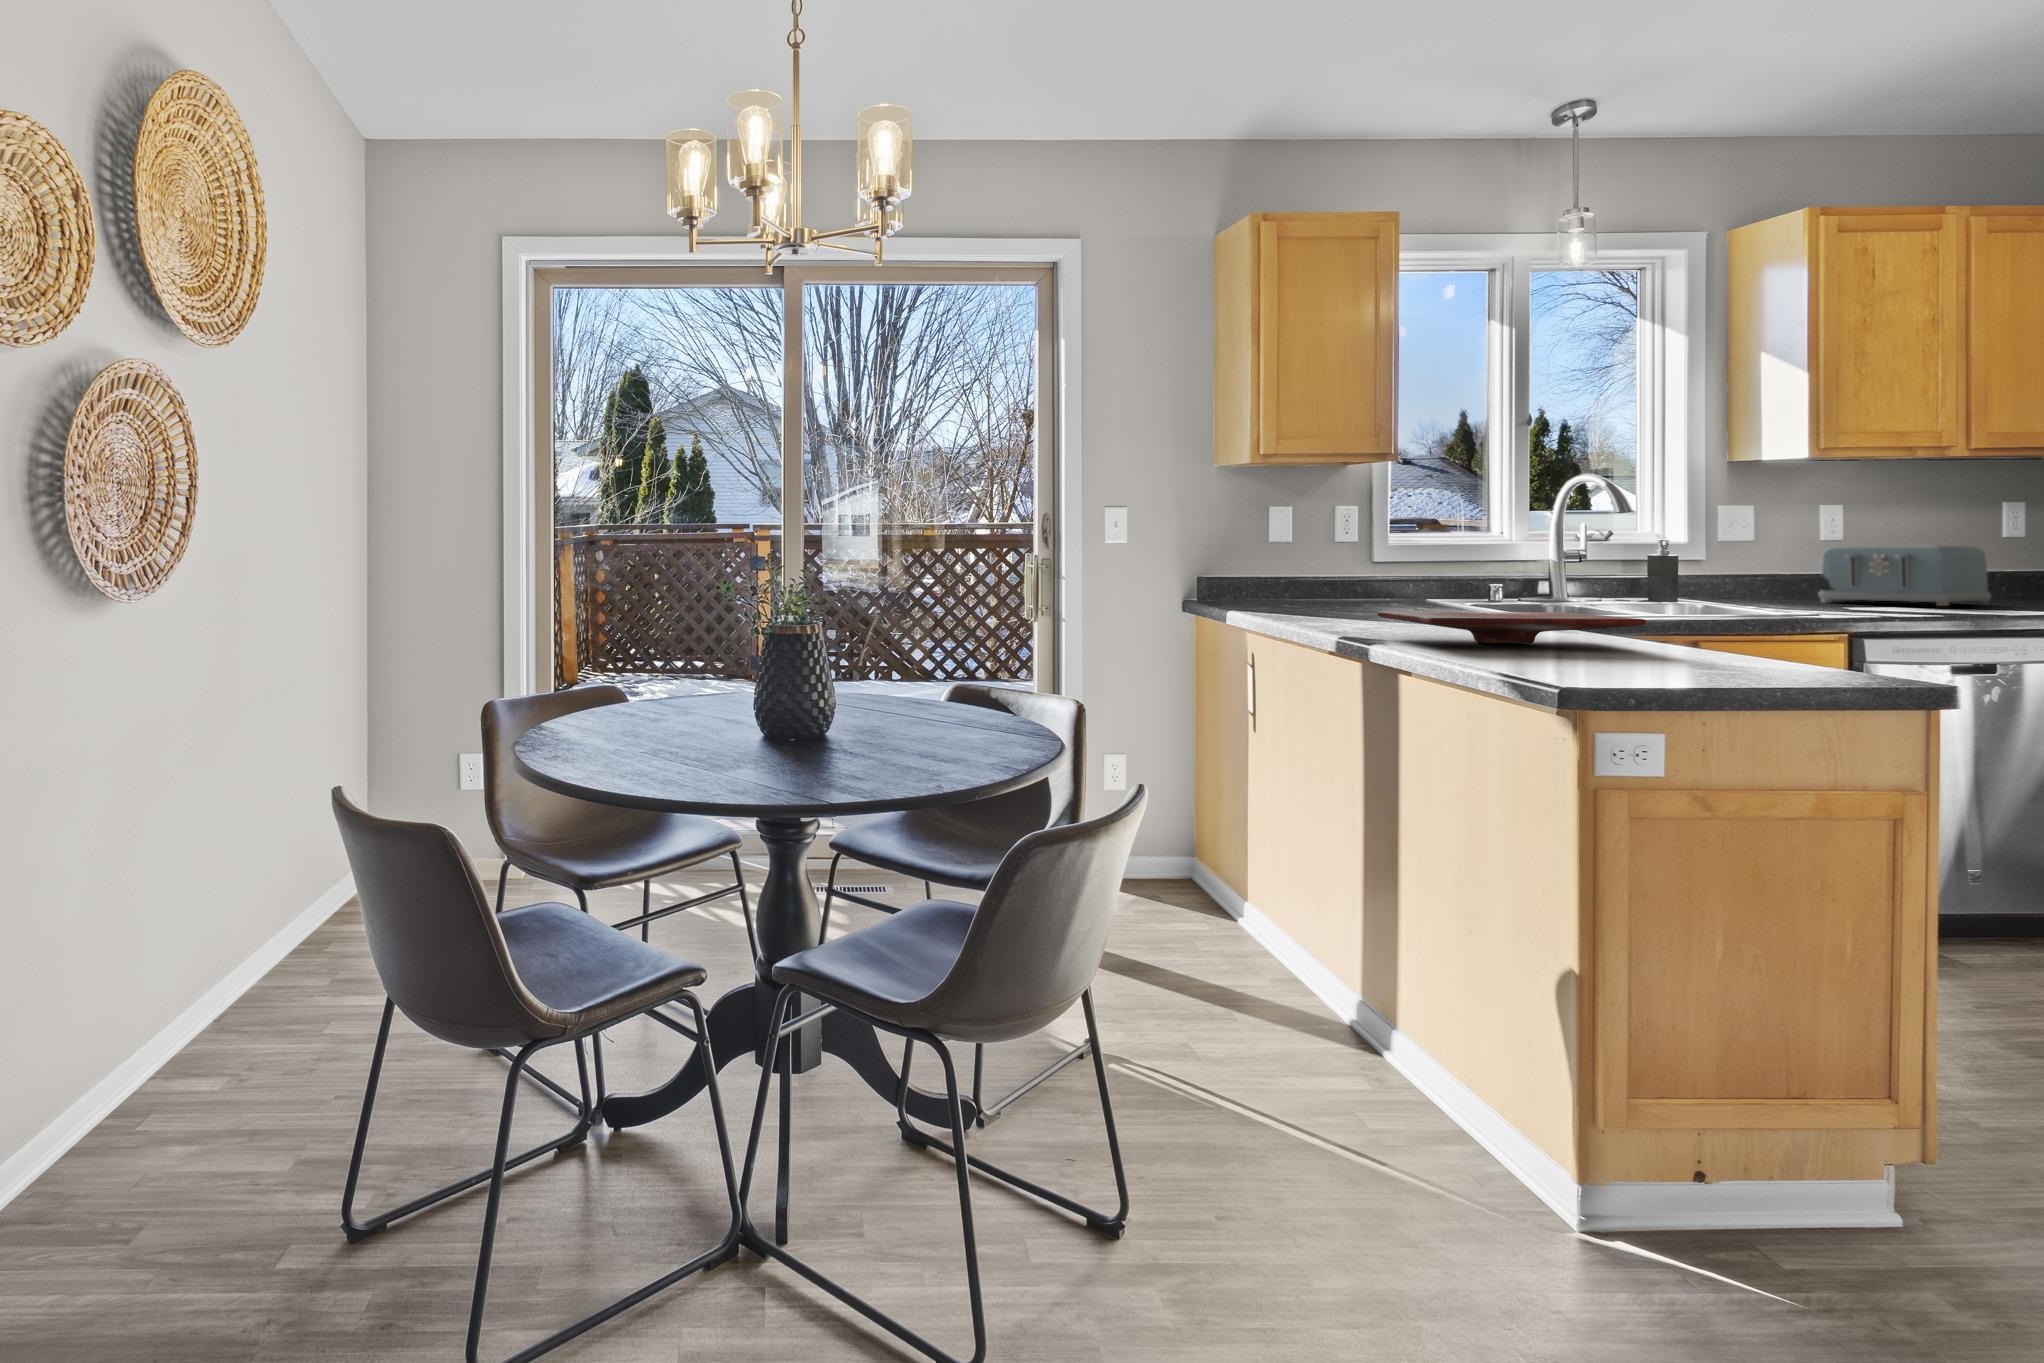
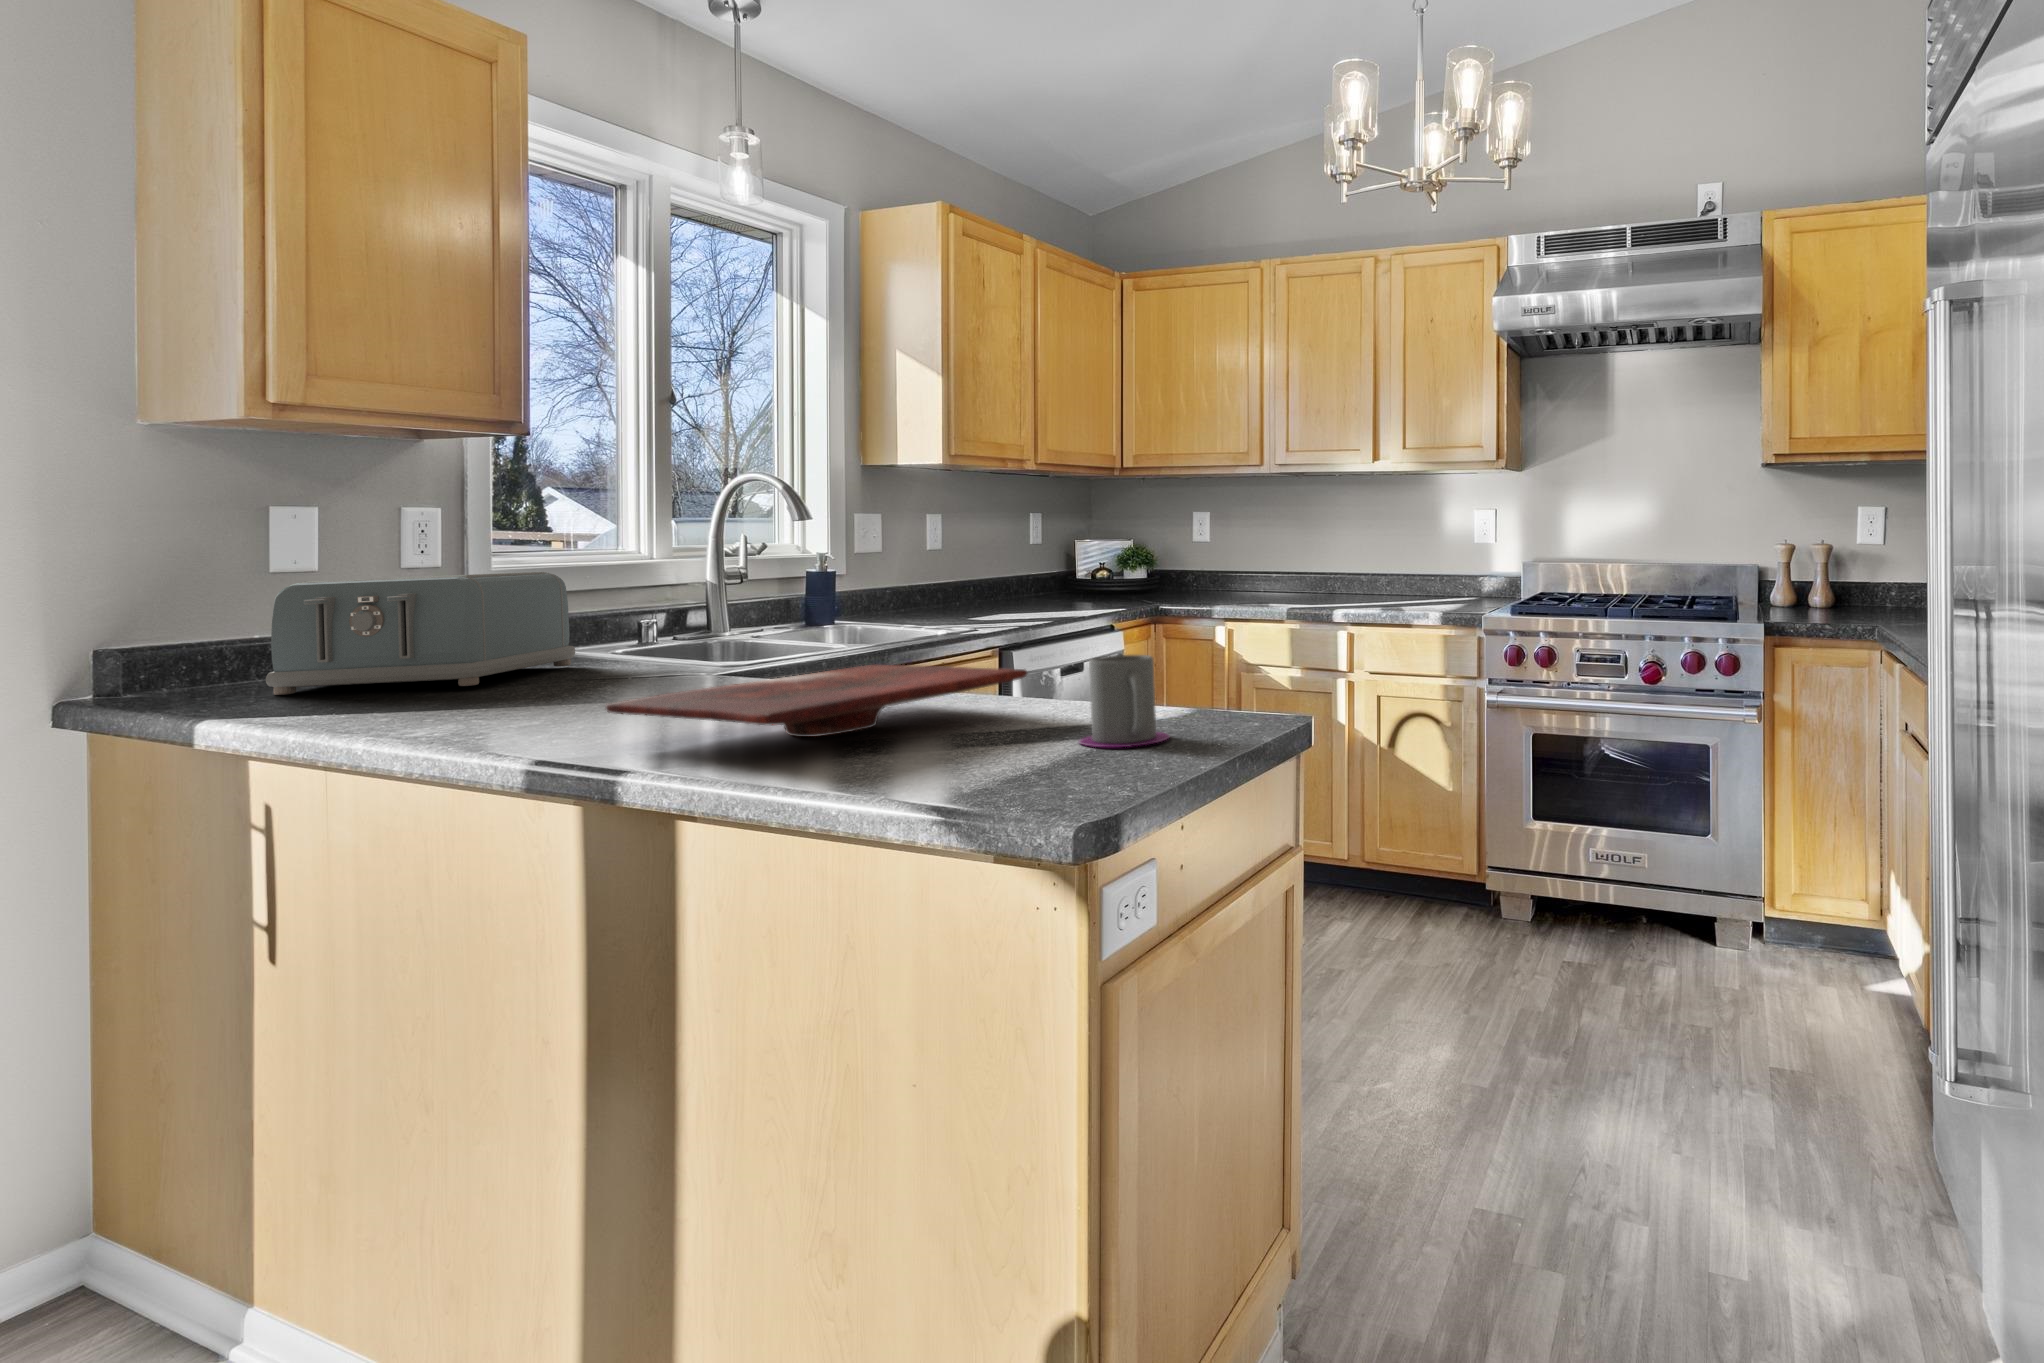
toaster: present [1818,545,1991,606] -> present [266,572,575,695]
mug: none [1637,609,1713,667] -> present [1079,655,1169,747]

